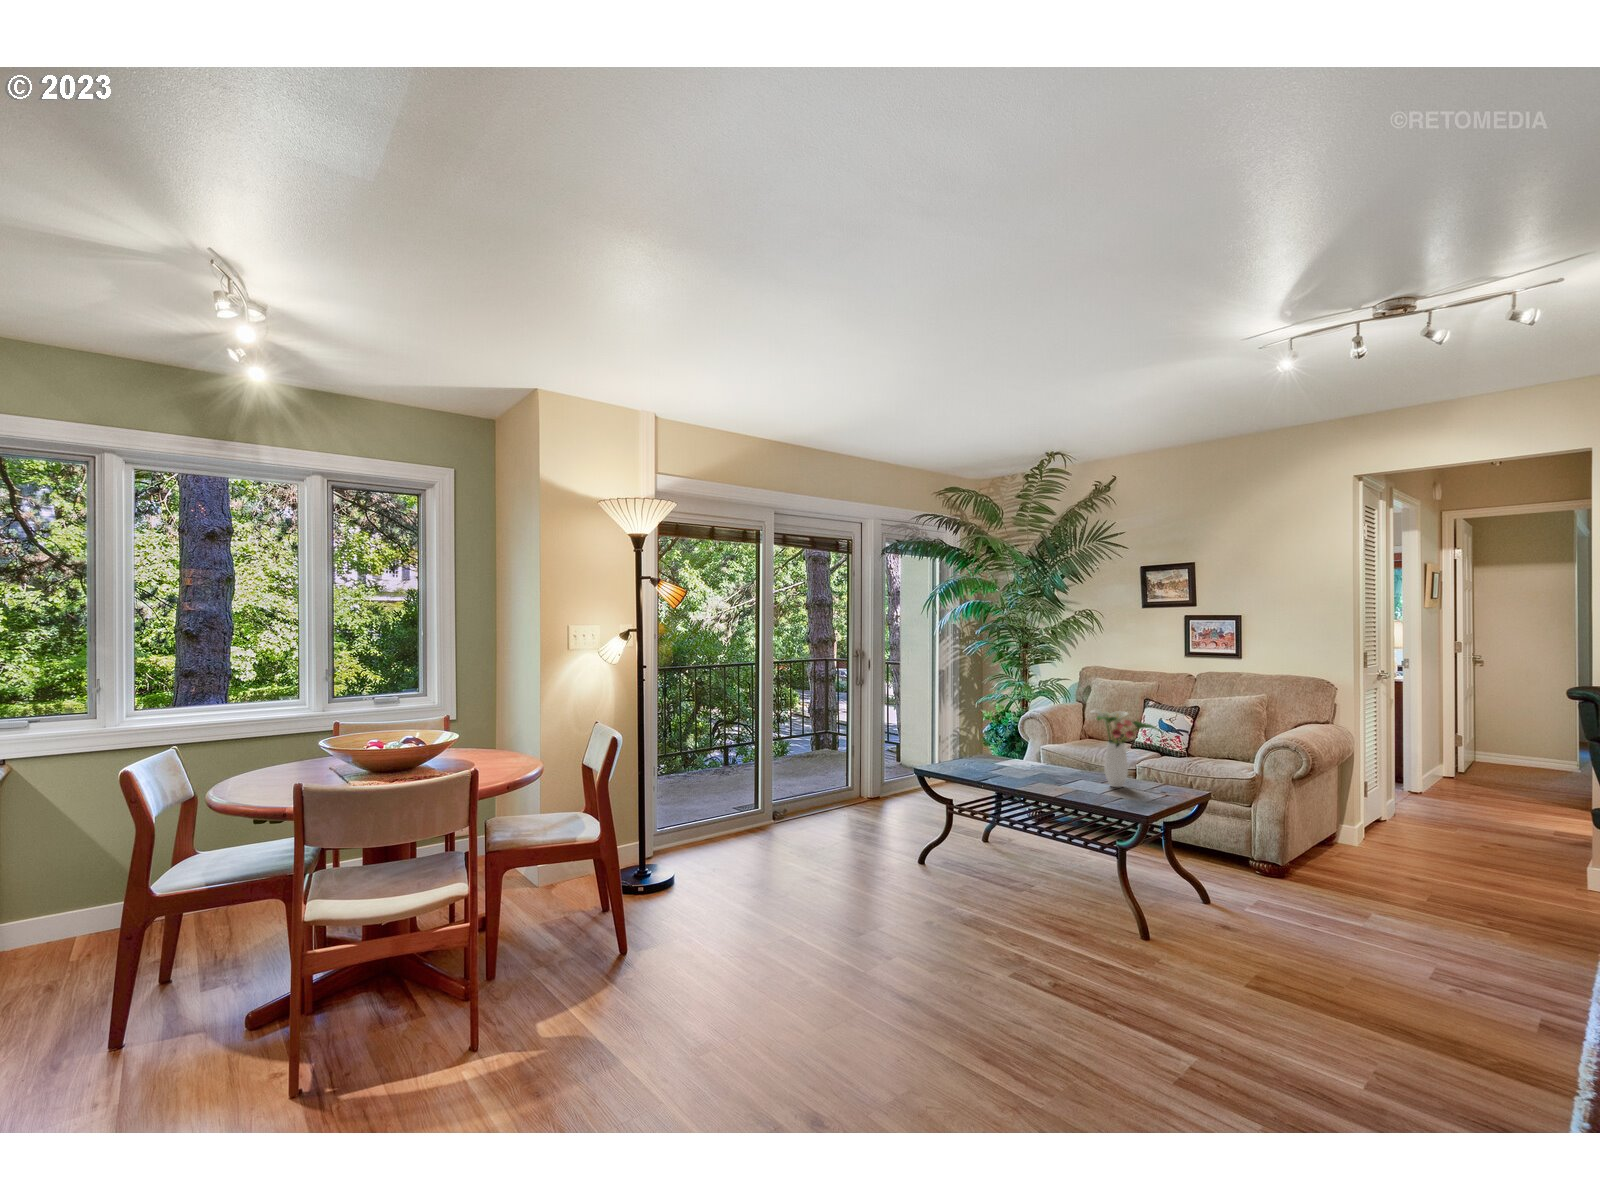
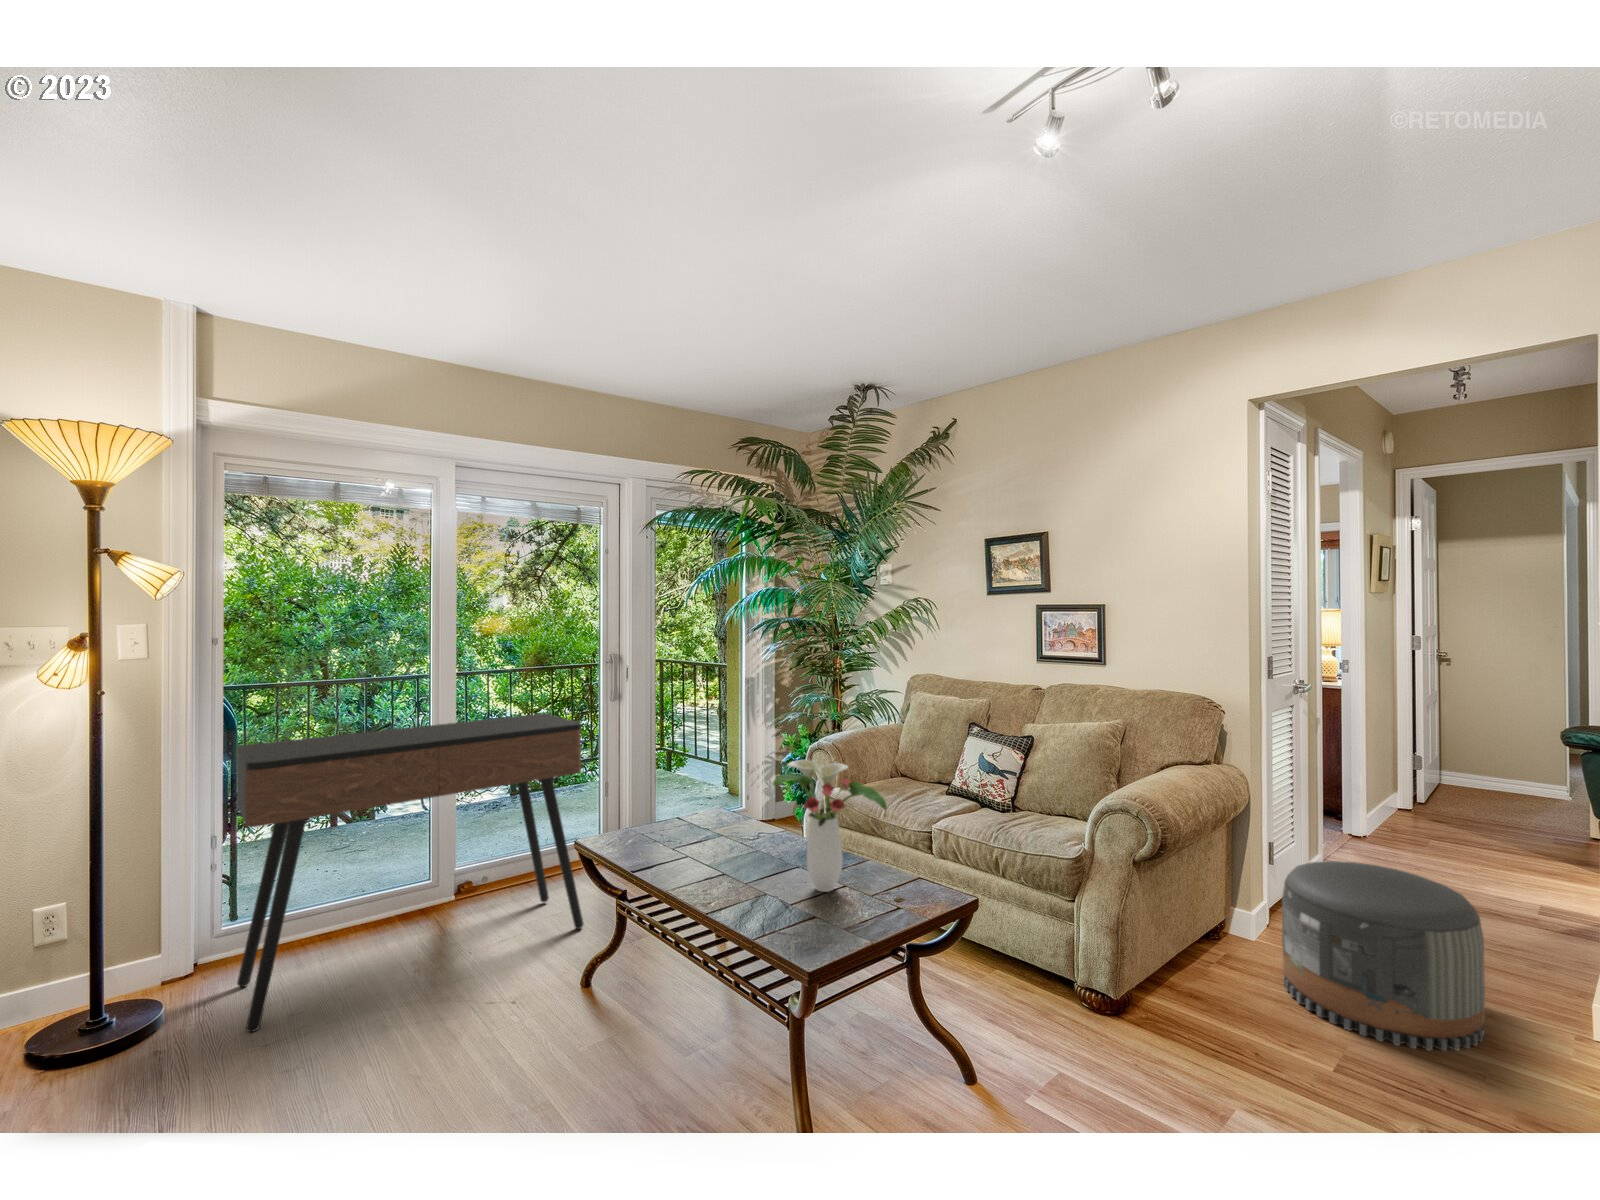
console table: none [693,690,887,881] -> present [237,713,583,1032]
pouf: none [1382,785,1516,891] -> present [1282,861,1485,1051]

